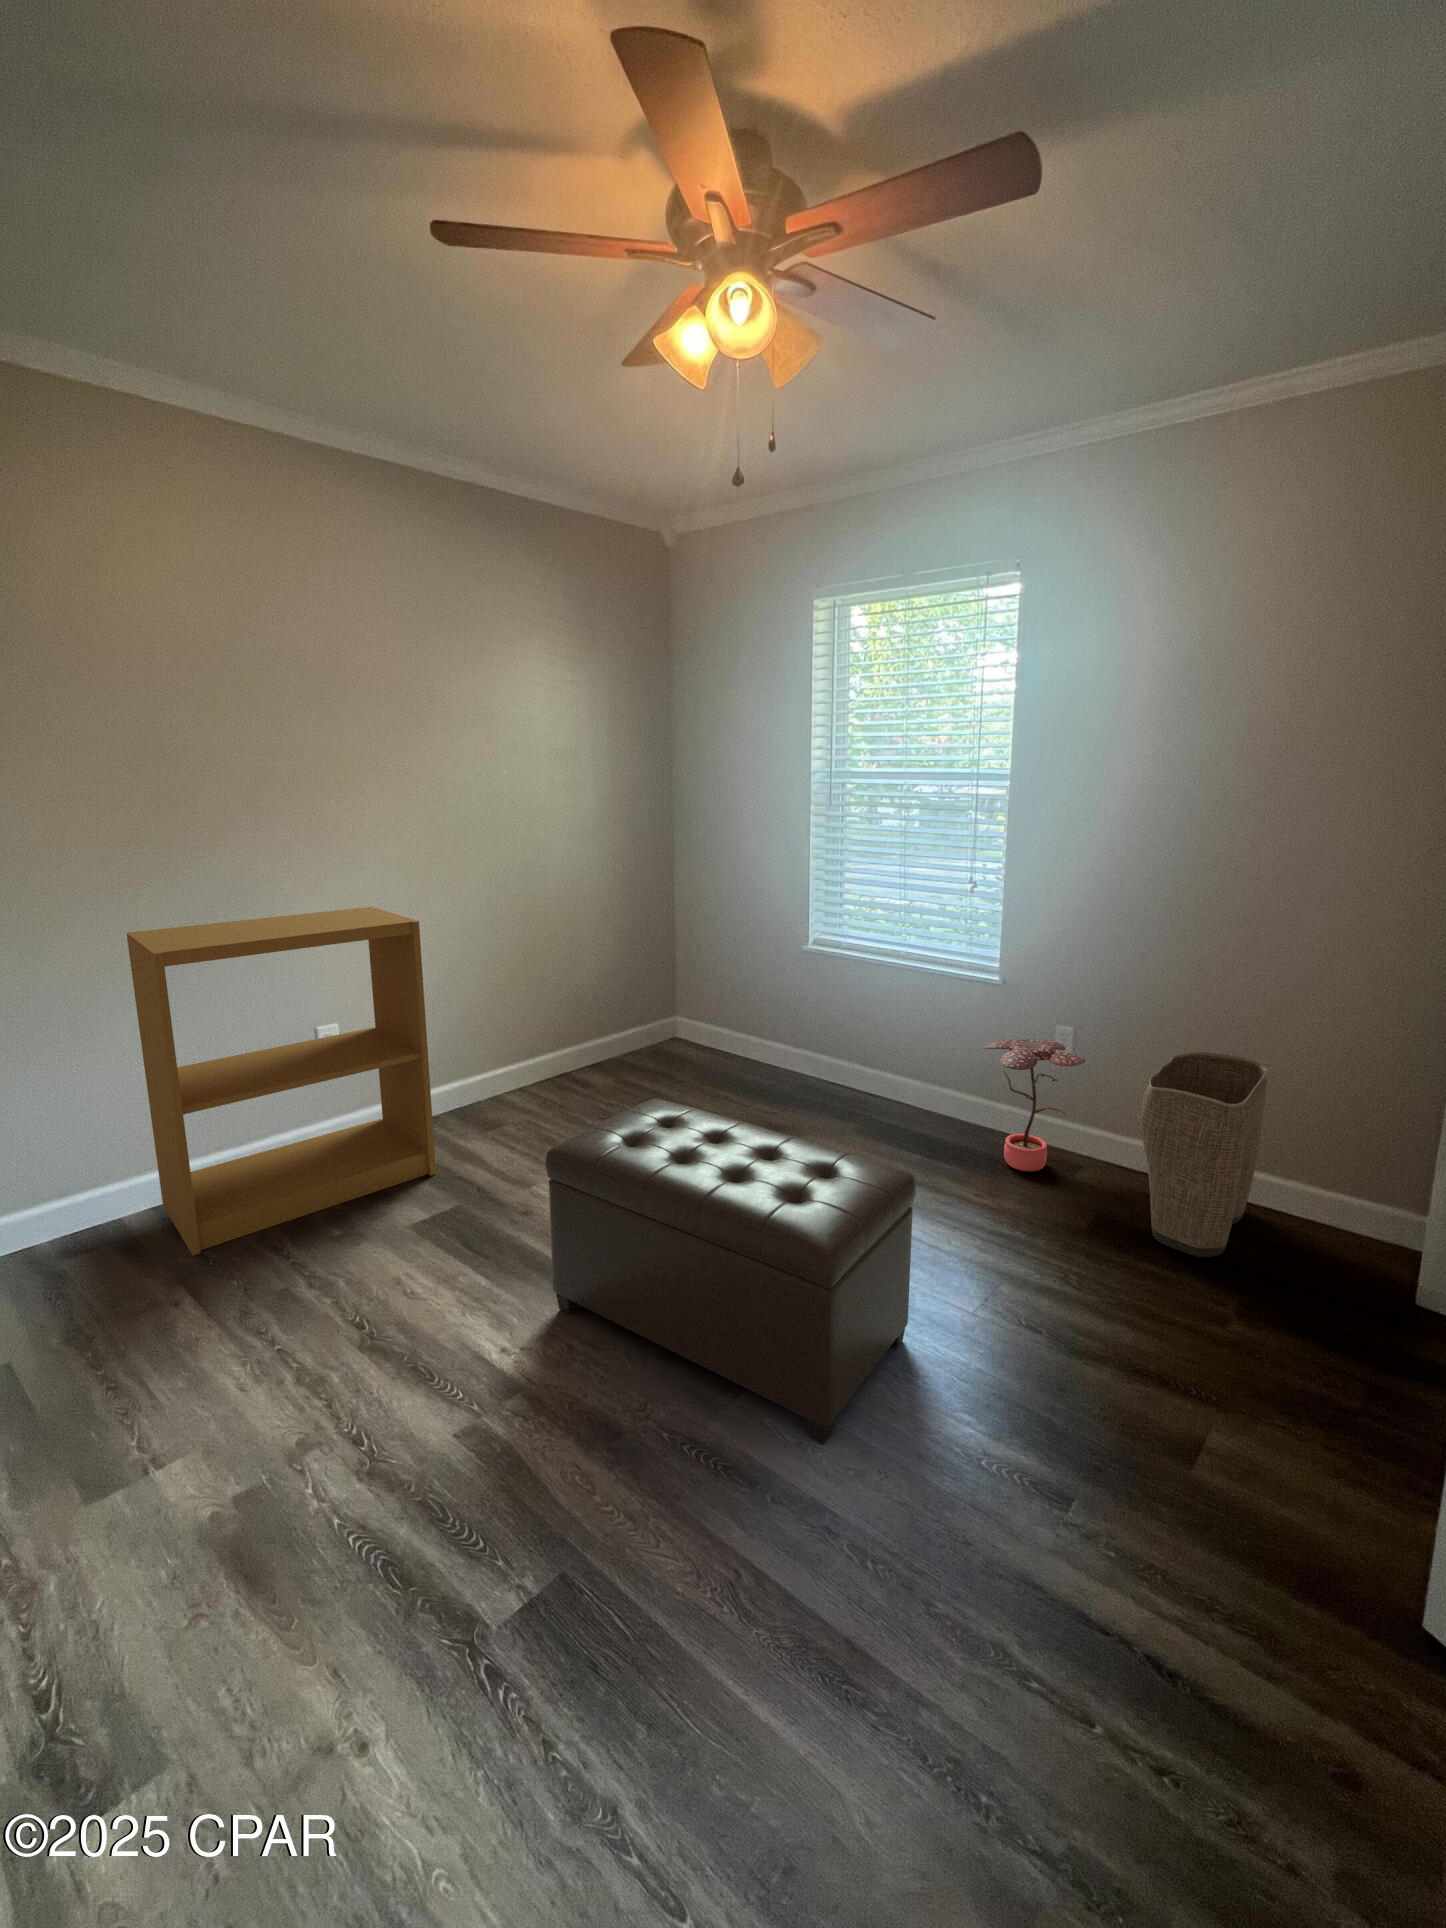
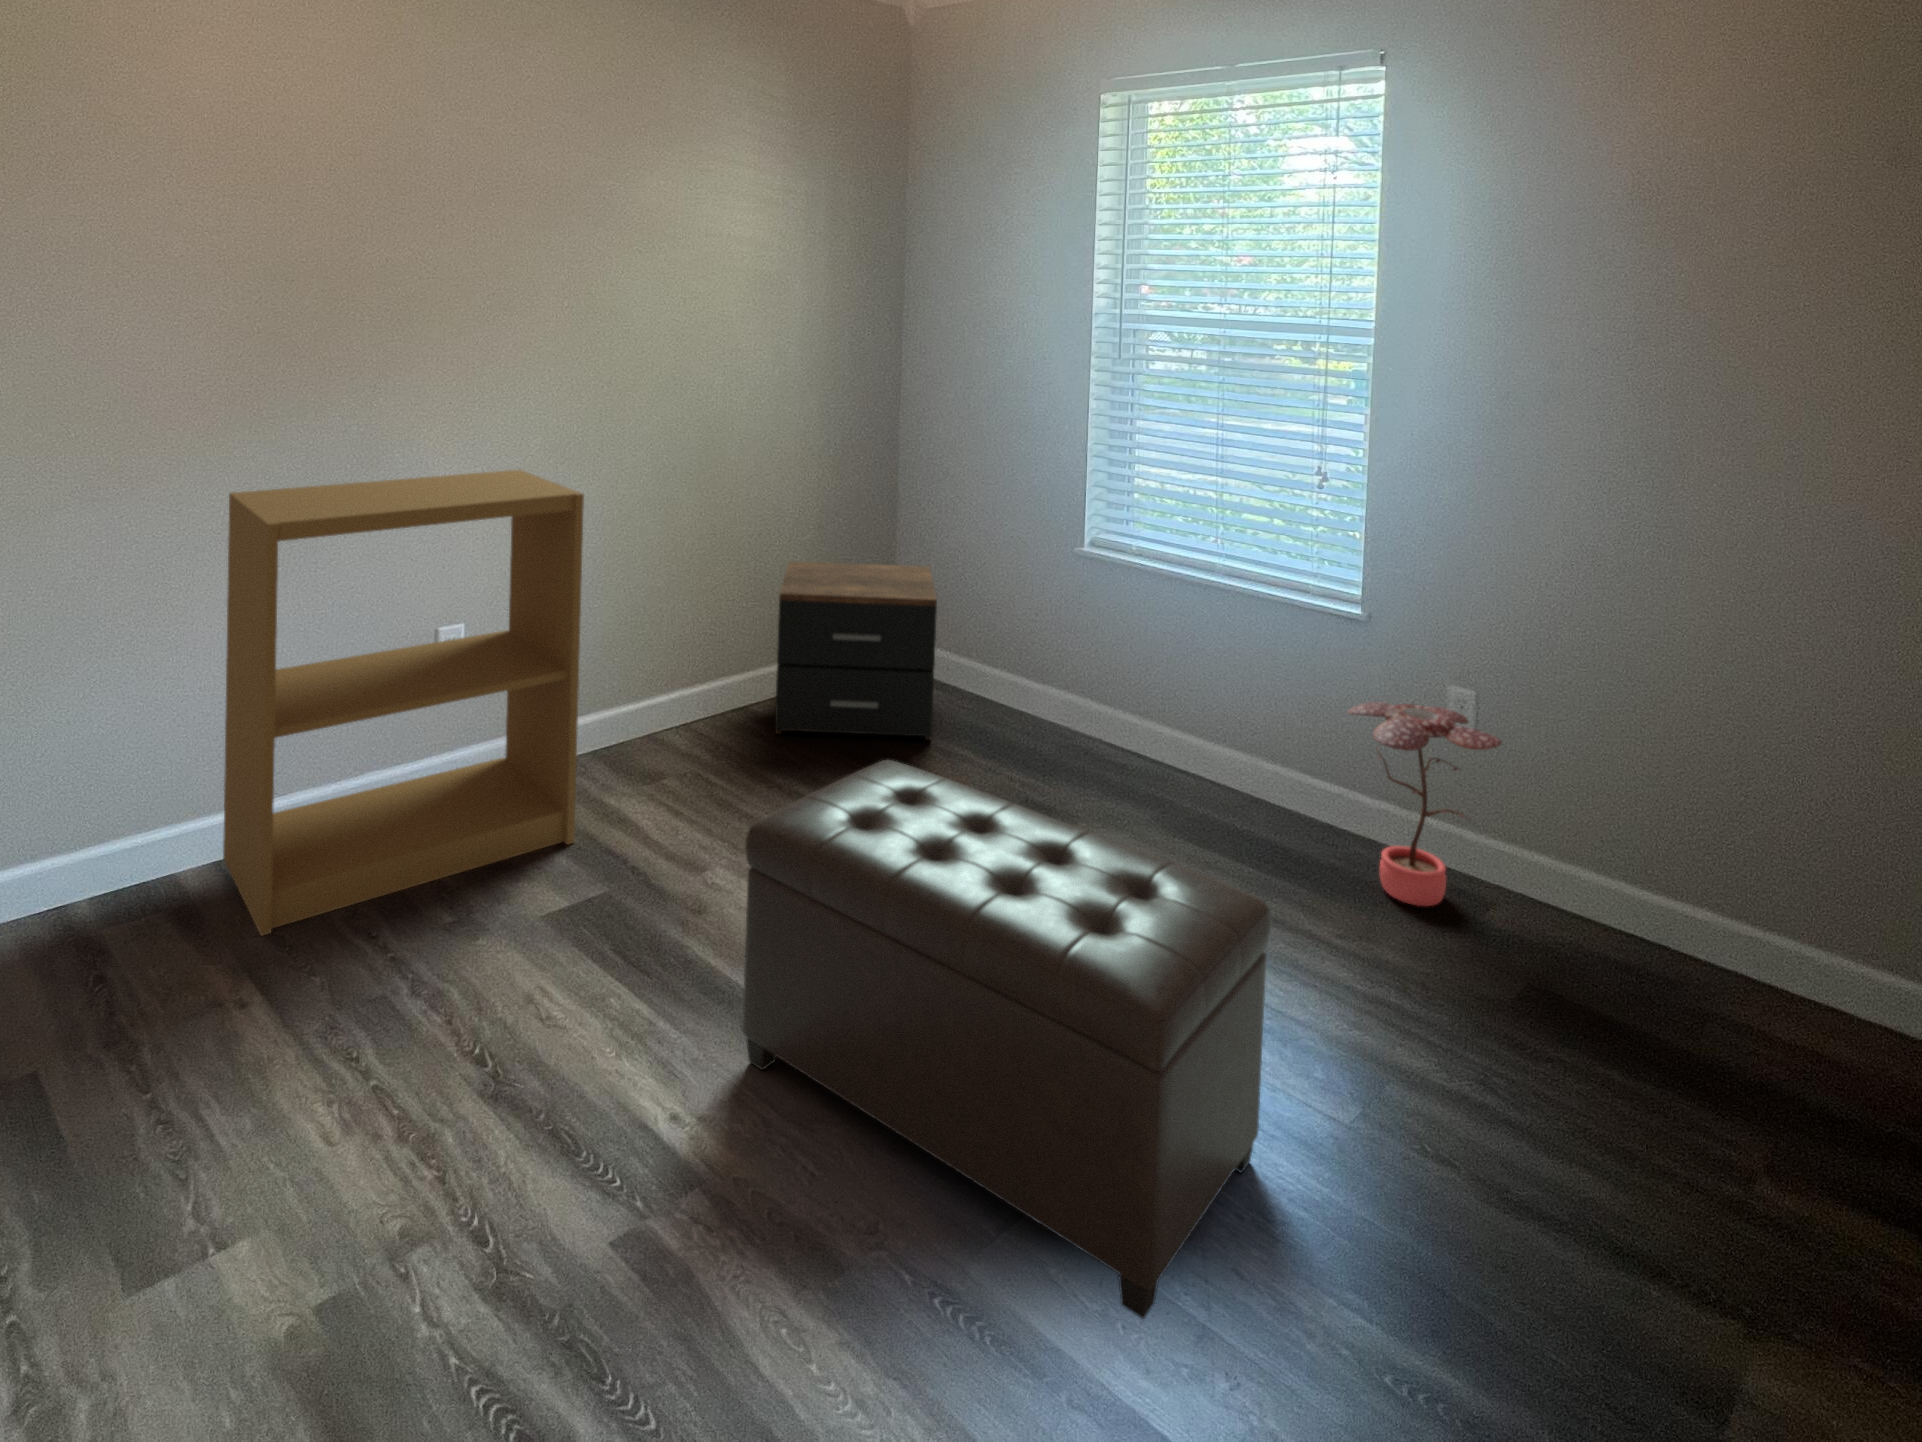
nightstand: none [585,966,702,1090] -> present [775,561,937,740]
laundry basket: present [1141,1052,1267,1257] -> none [1596,742,1791,1070]

